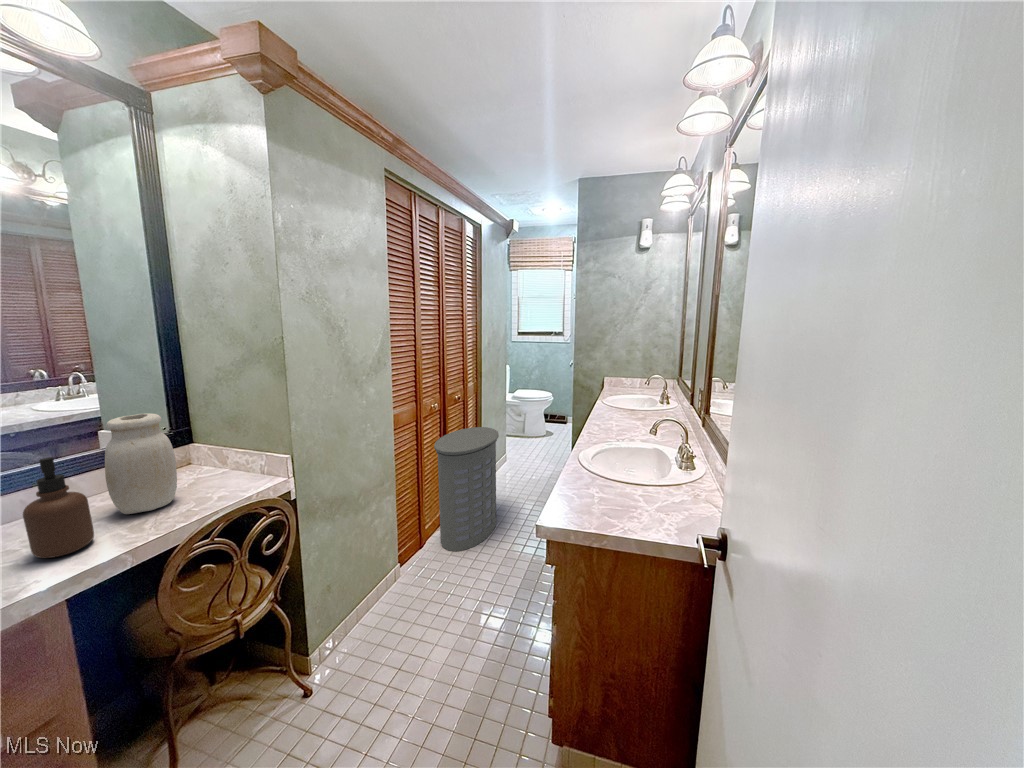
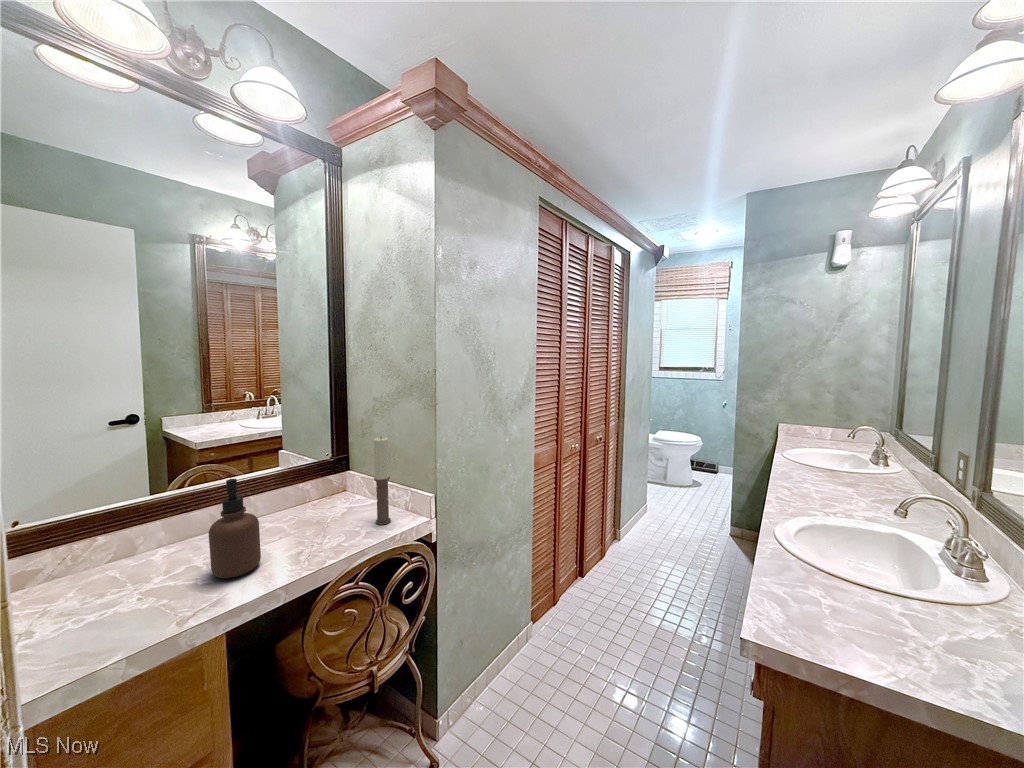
candle: none [218,405,245,491] -> present [374,437,391,525]
jar: present [105,413,177,514] -> none [278,440,334,538]
laundry hamper: present [434,427,499,551] -> none [574,472,647,618]

